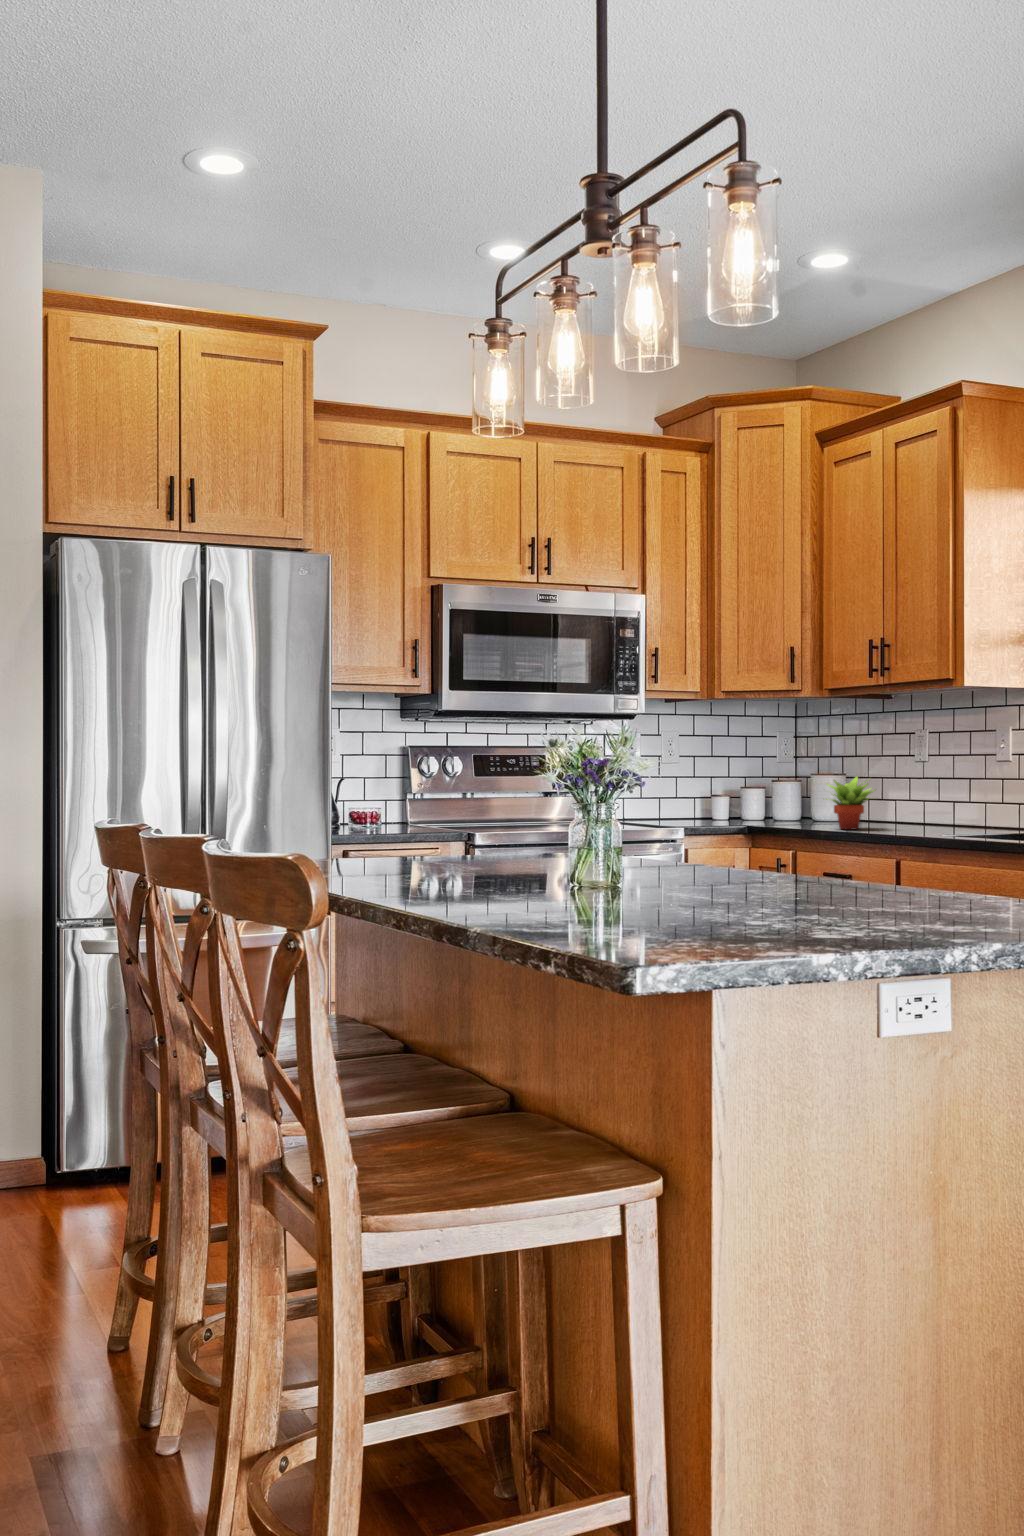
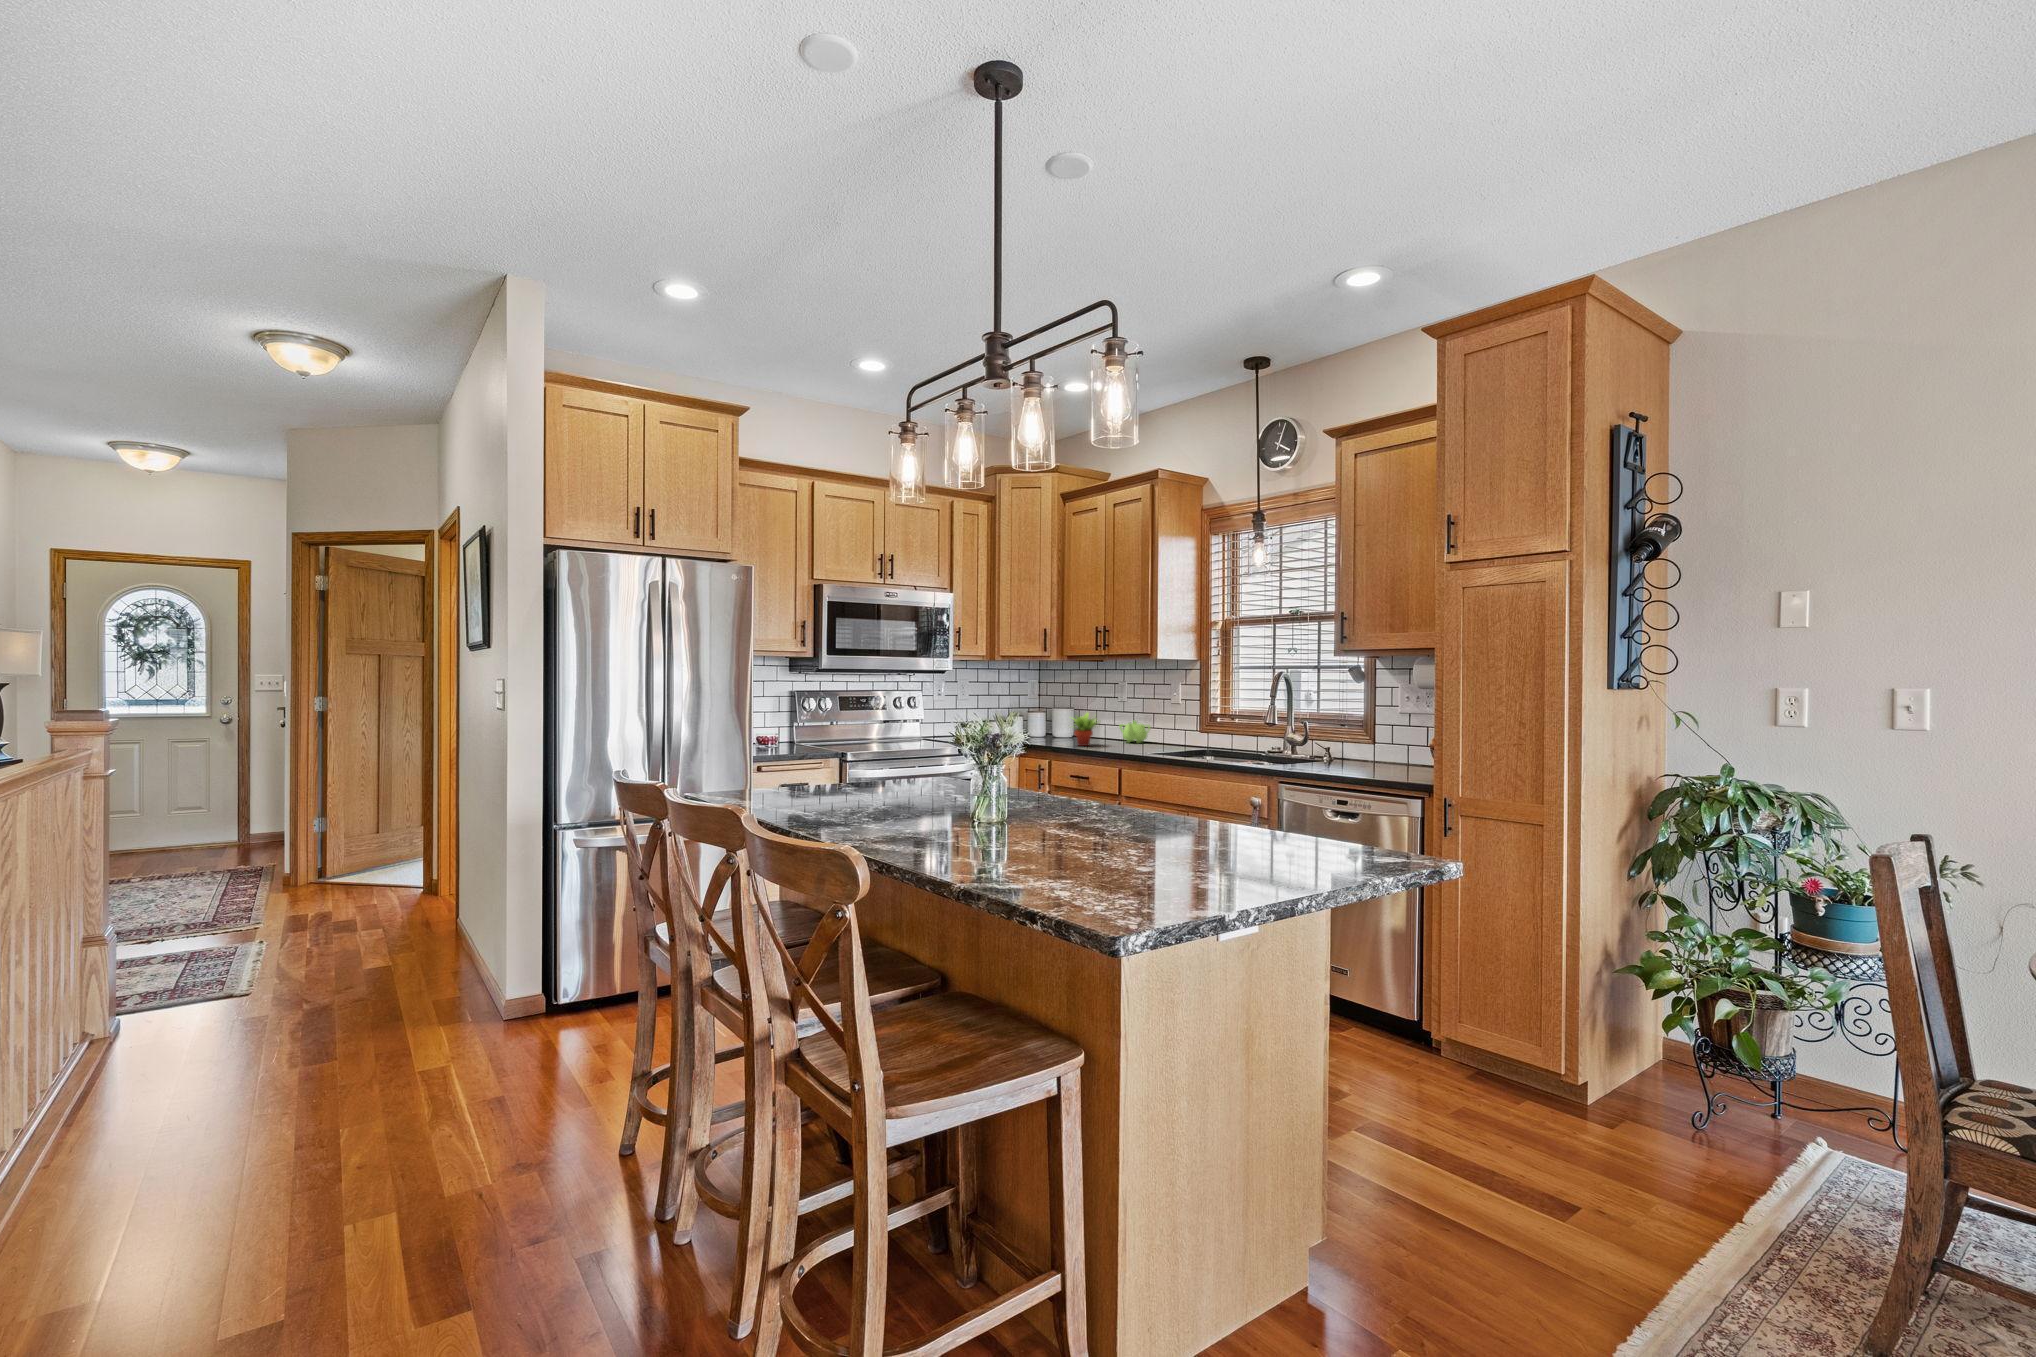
teapot: none [911,791,964,826] -> present [1119,721,1150,743]

